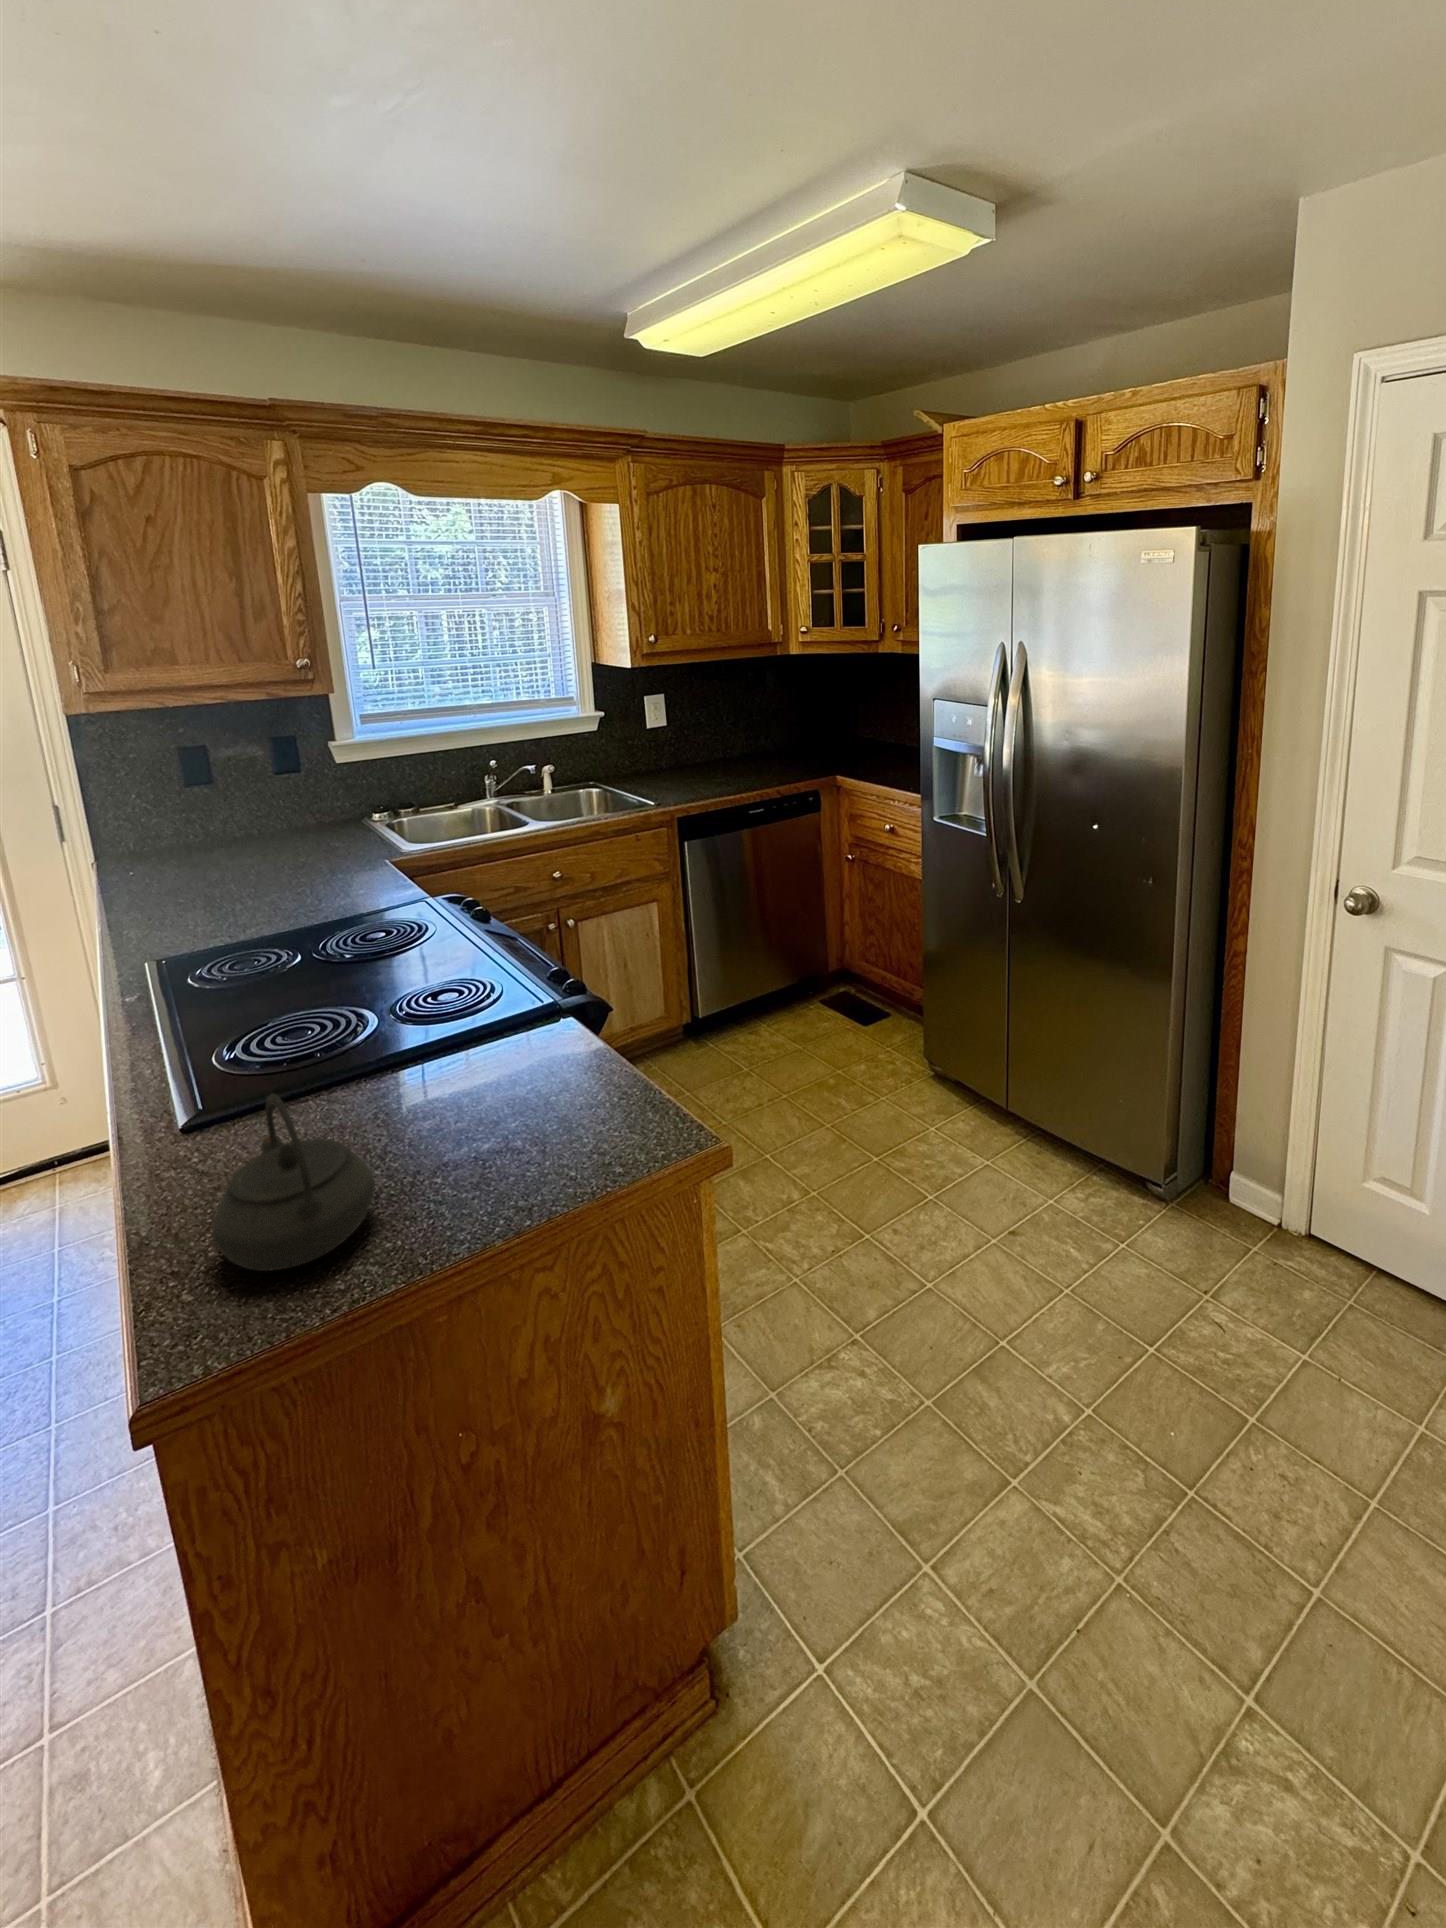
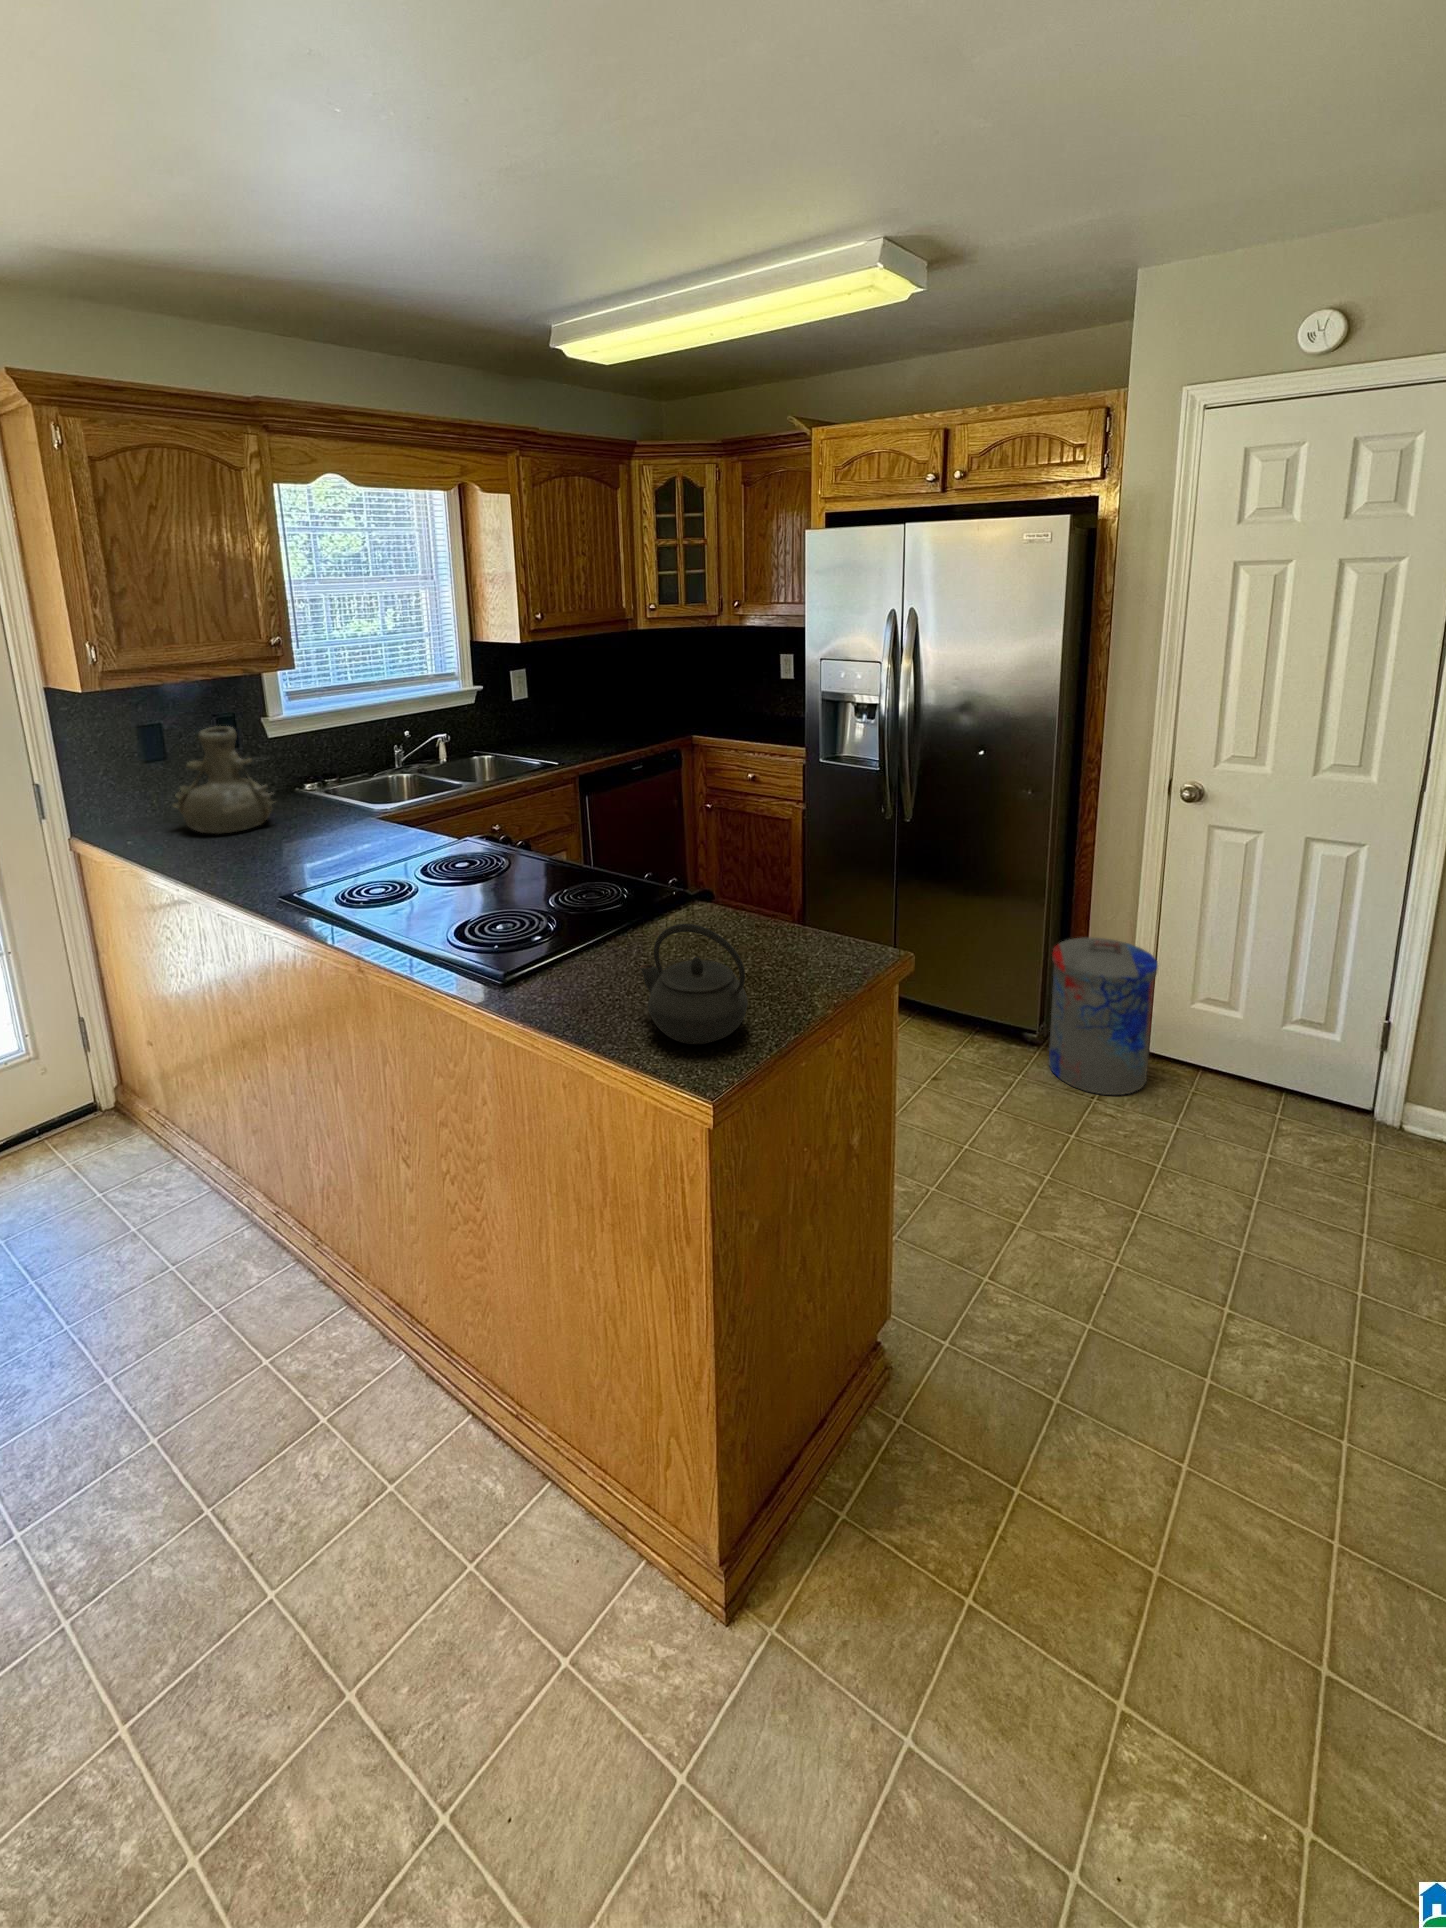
vase: none [176,753,285,870] -> present [173,726,274,834]
trash can: none [1169,1075,1308,1295] -> present [1049,938,1158,1095]

